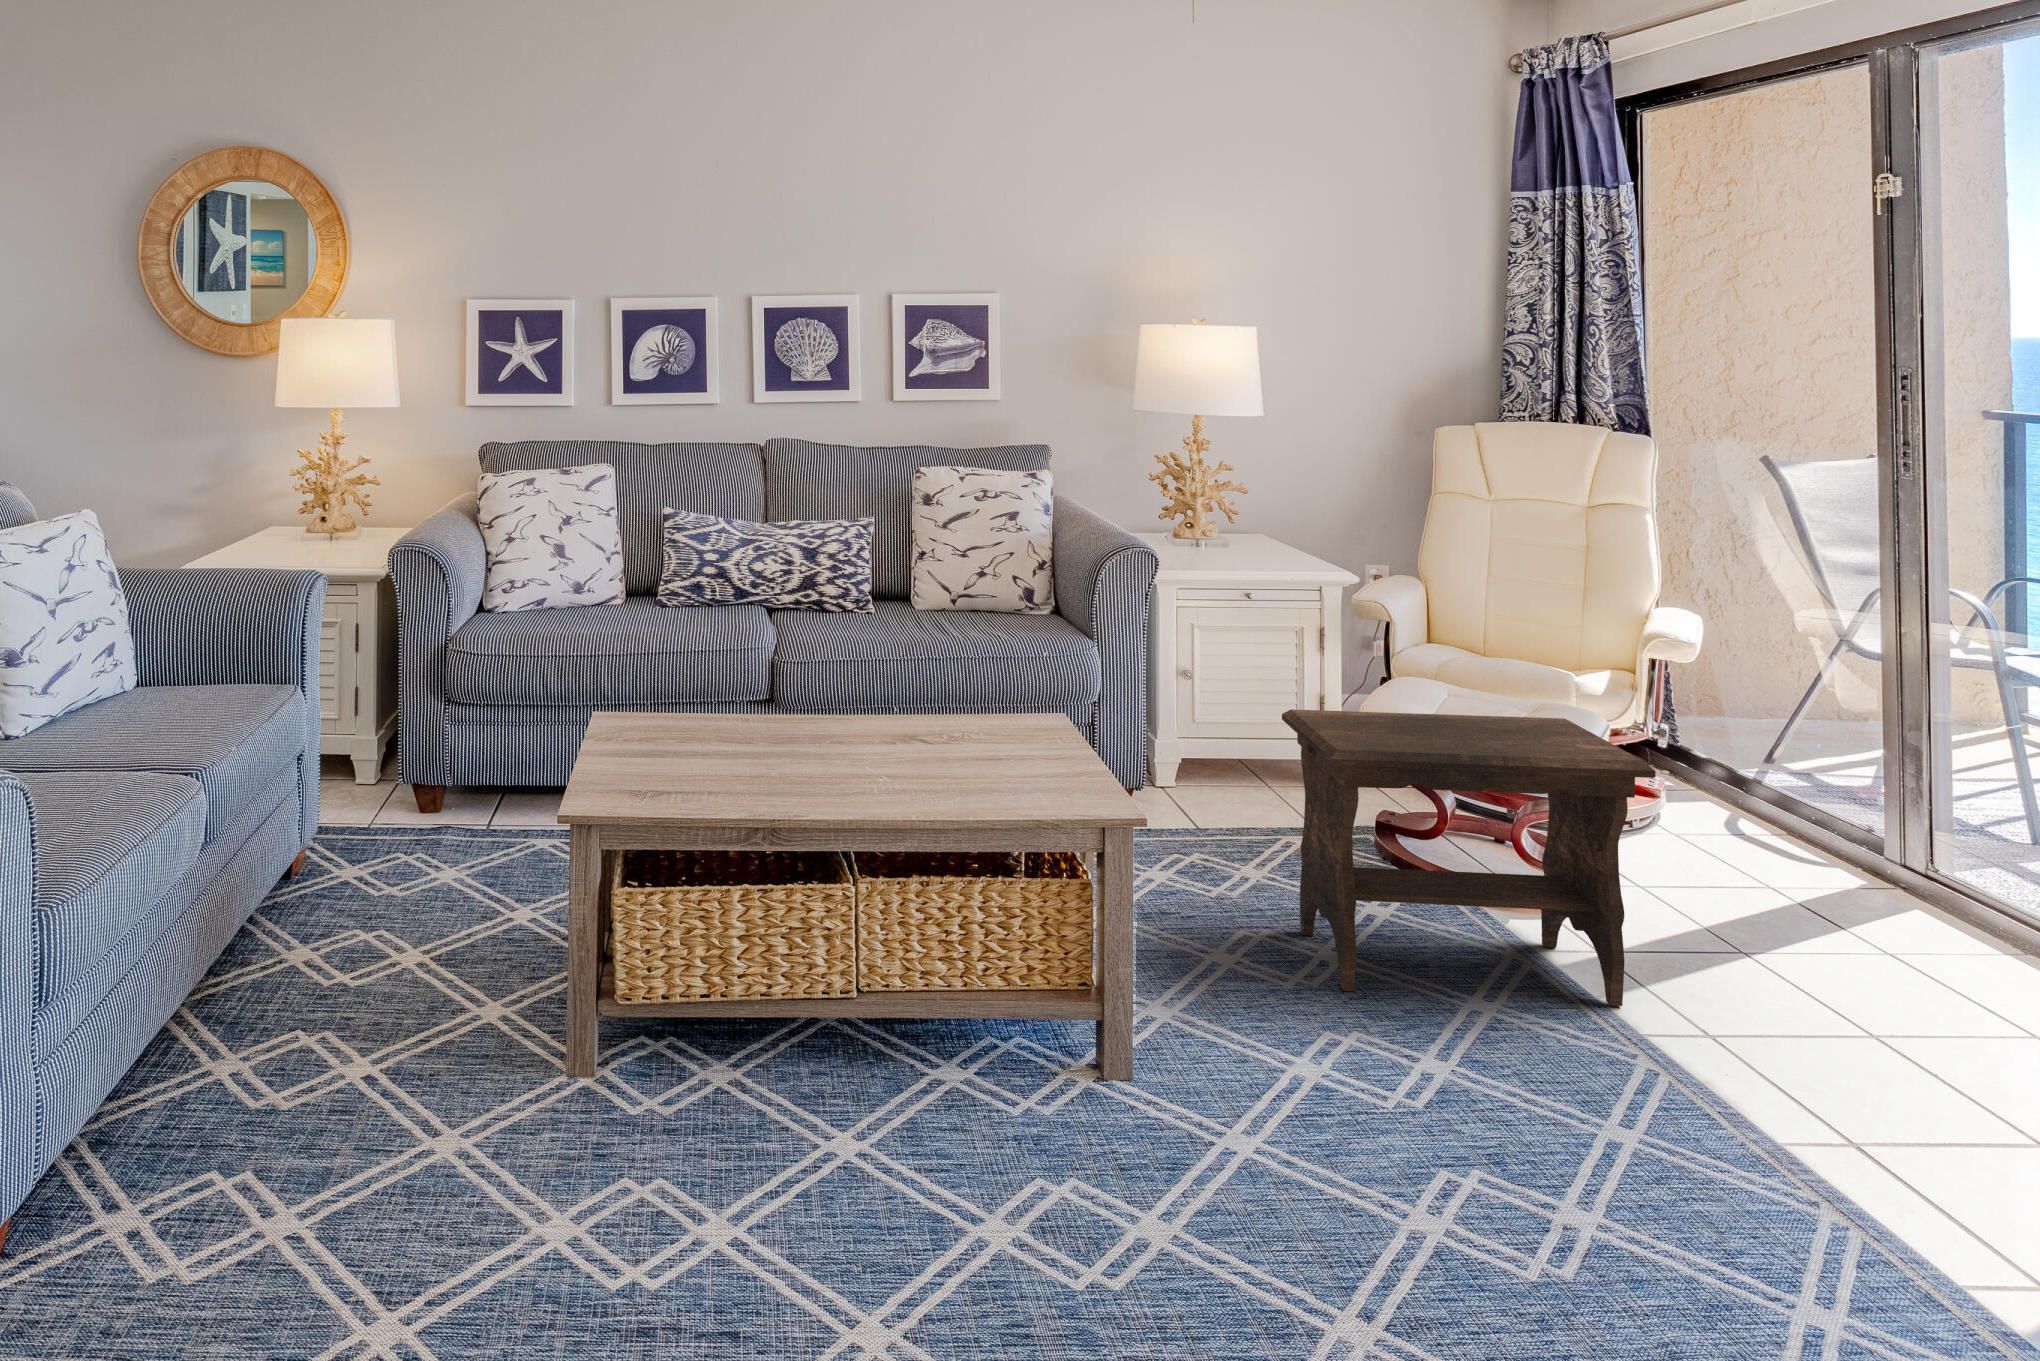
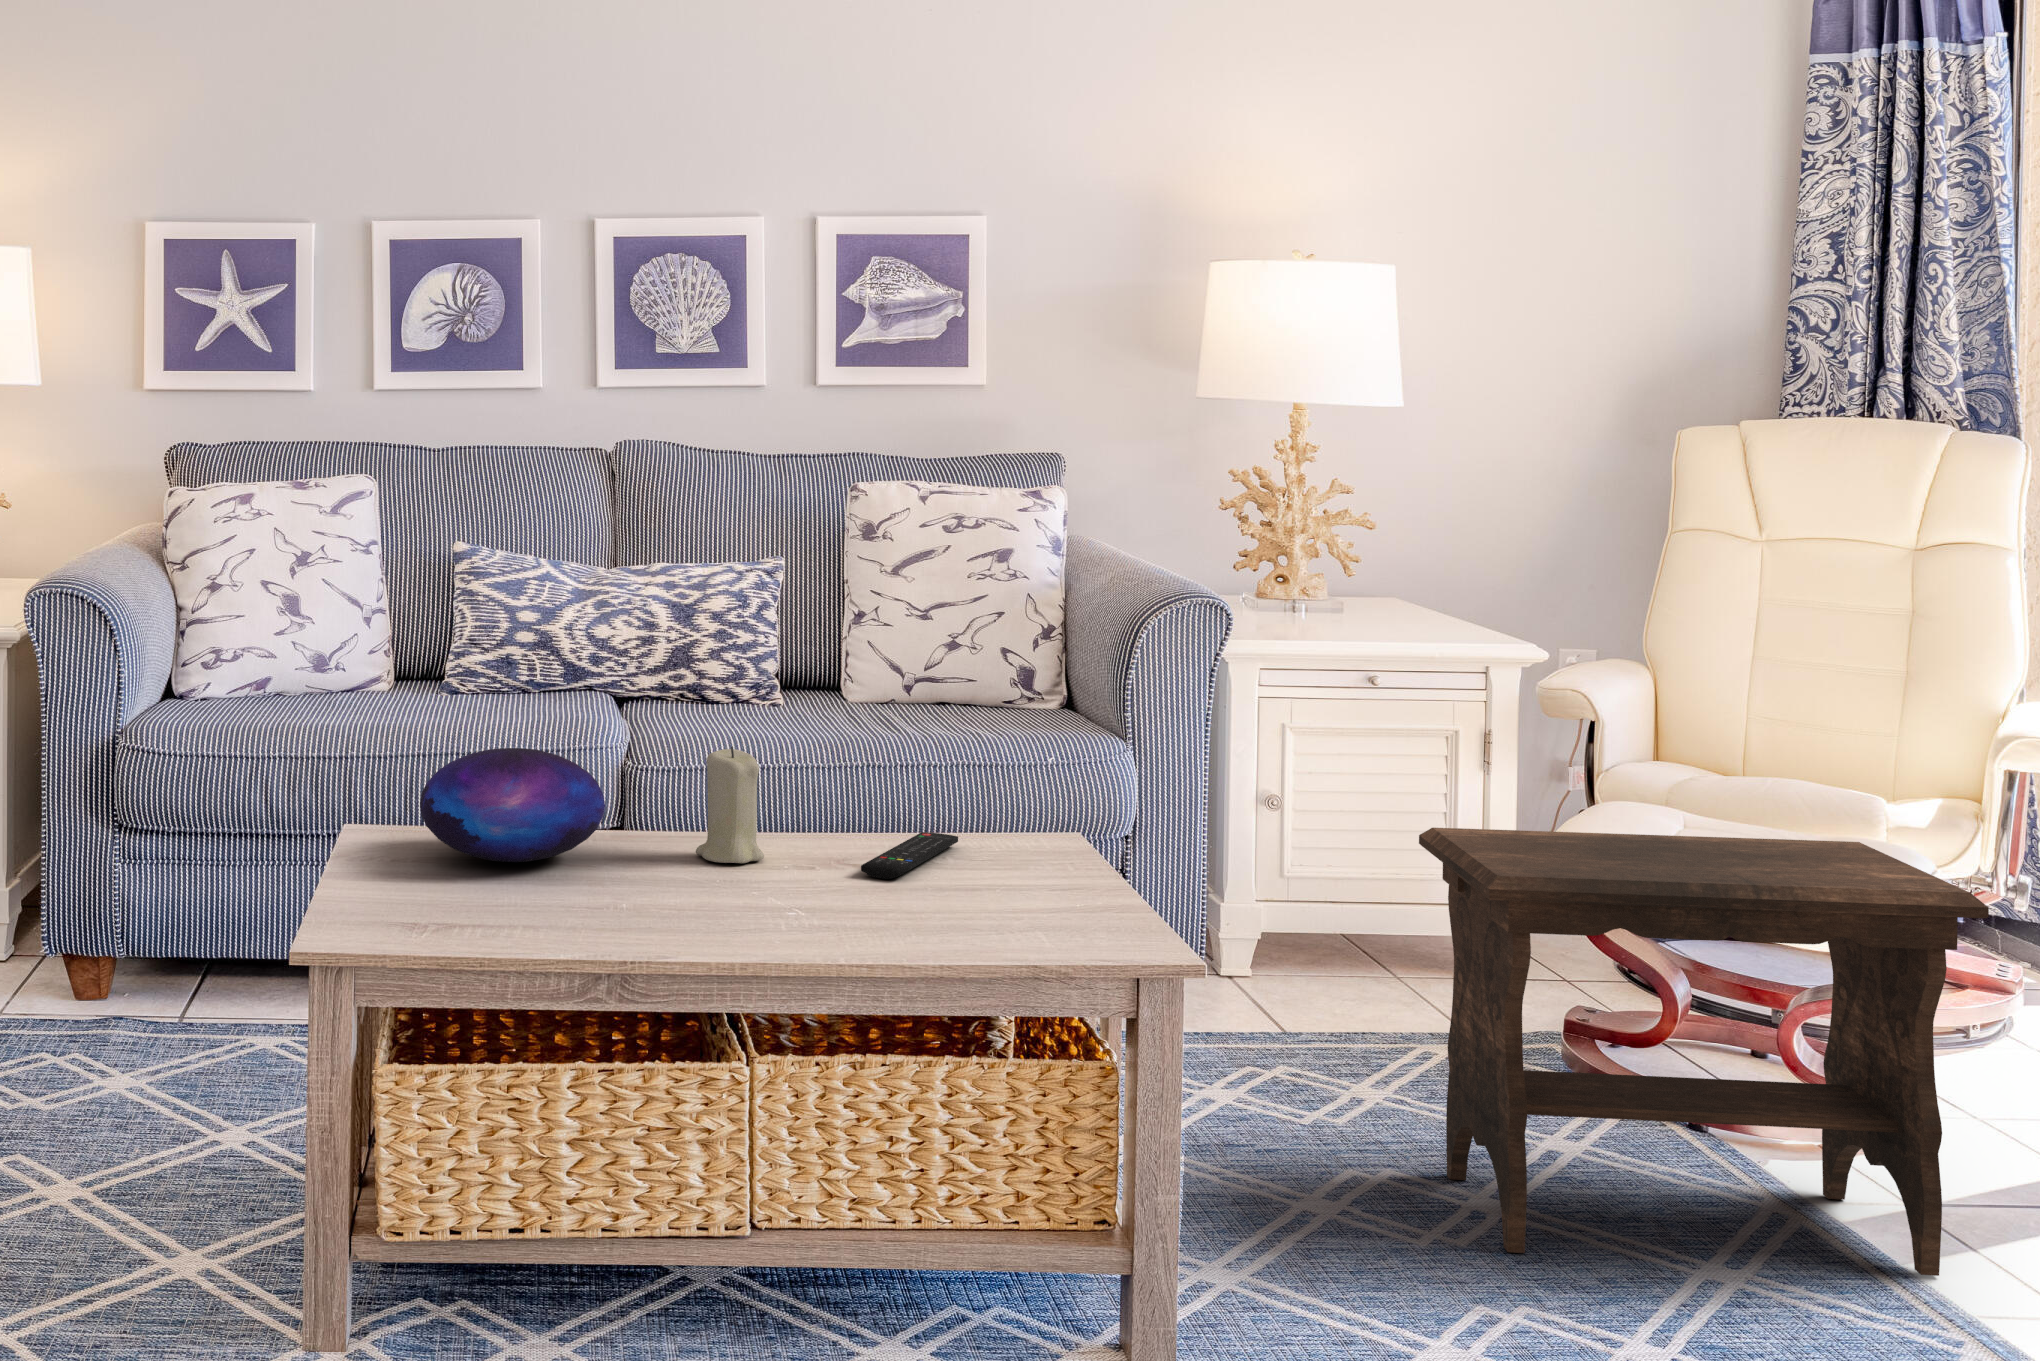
decorative orb: none [641,666,760,743] -> present [420,748,605,862]
candle: none [818,666,863,742] -> present [696,747,764,863]
remote control: none [926,717,987,754] -> present [861,832,958,879]

